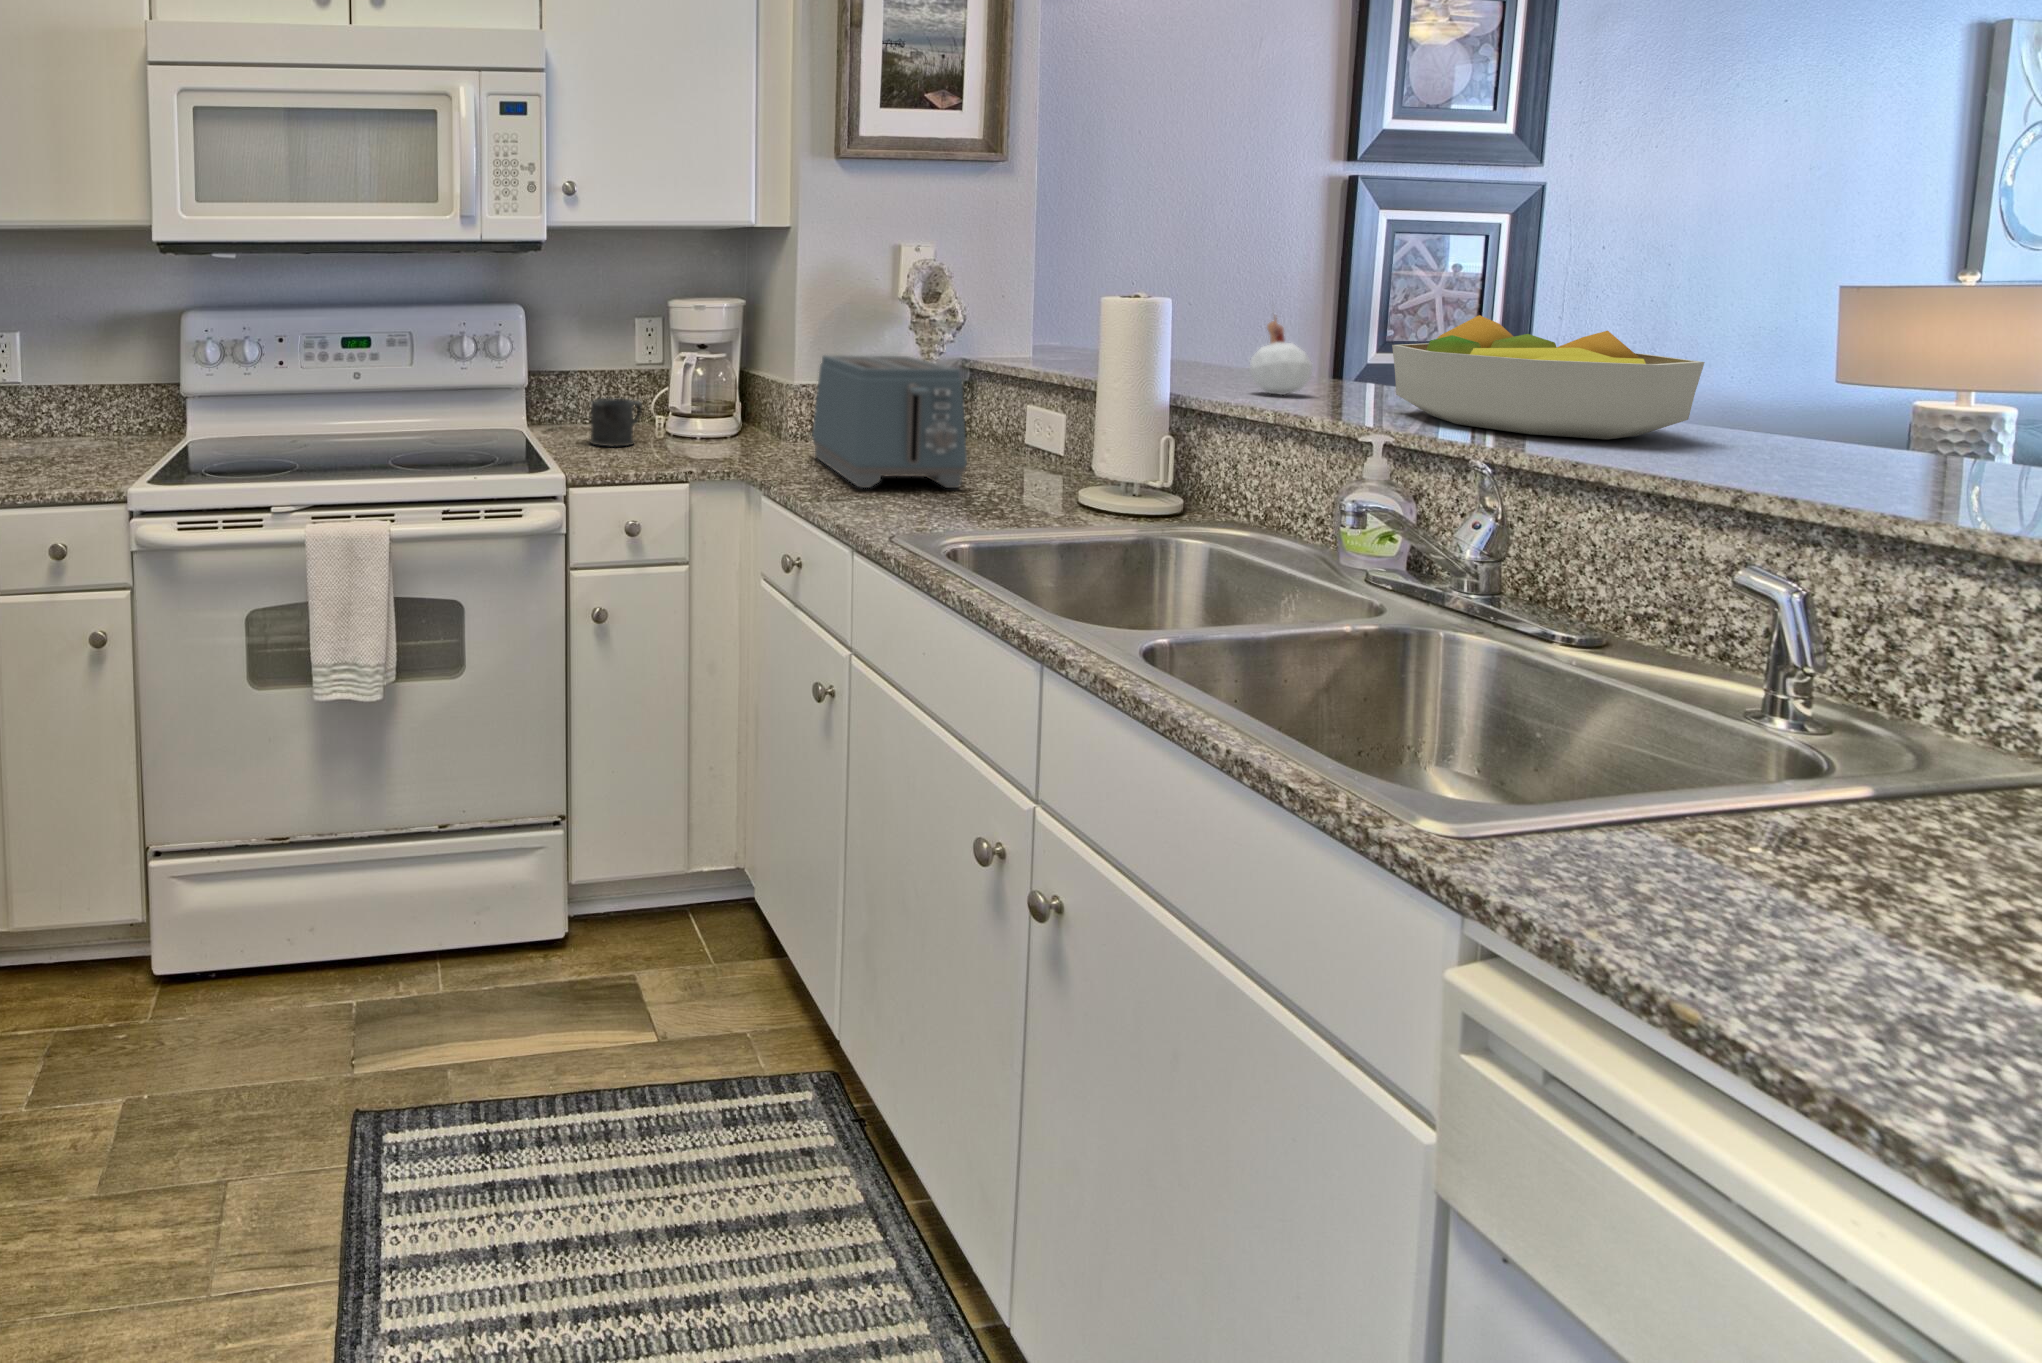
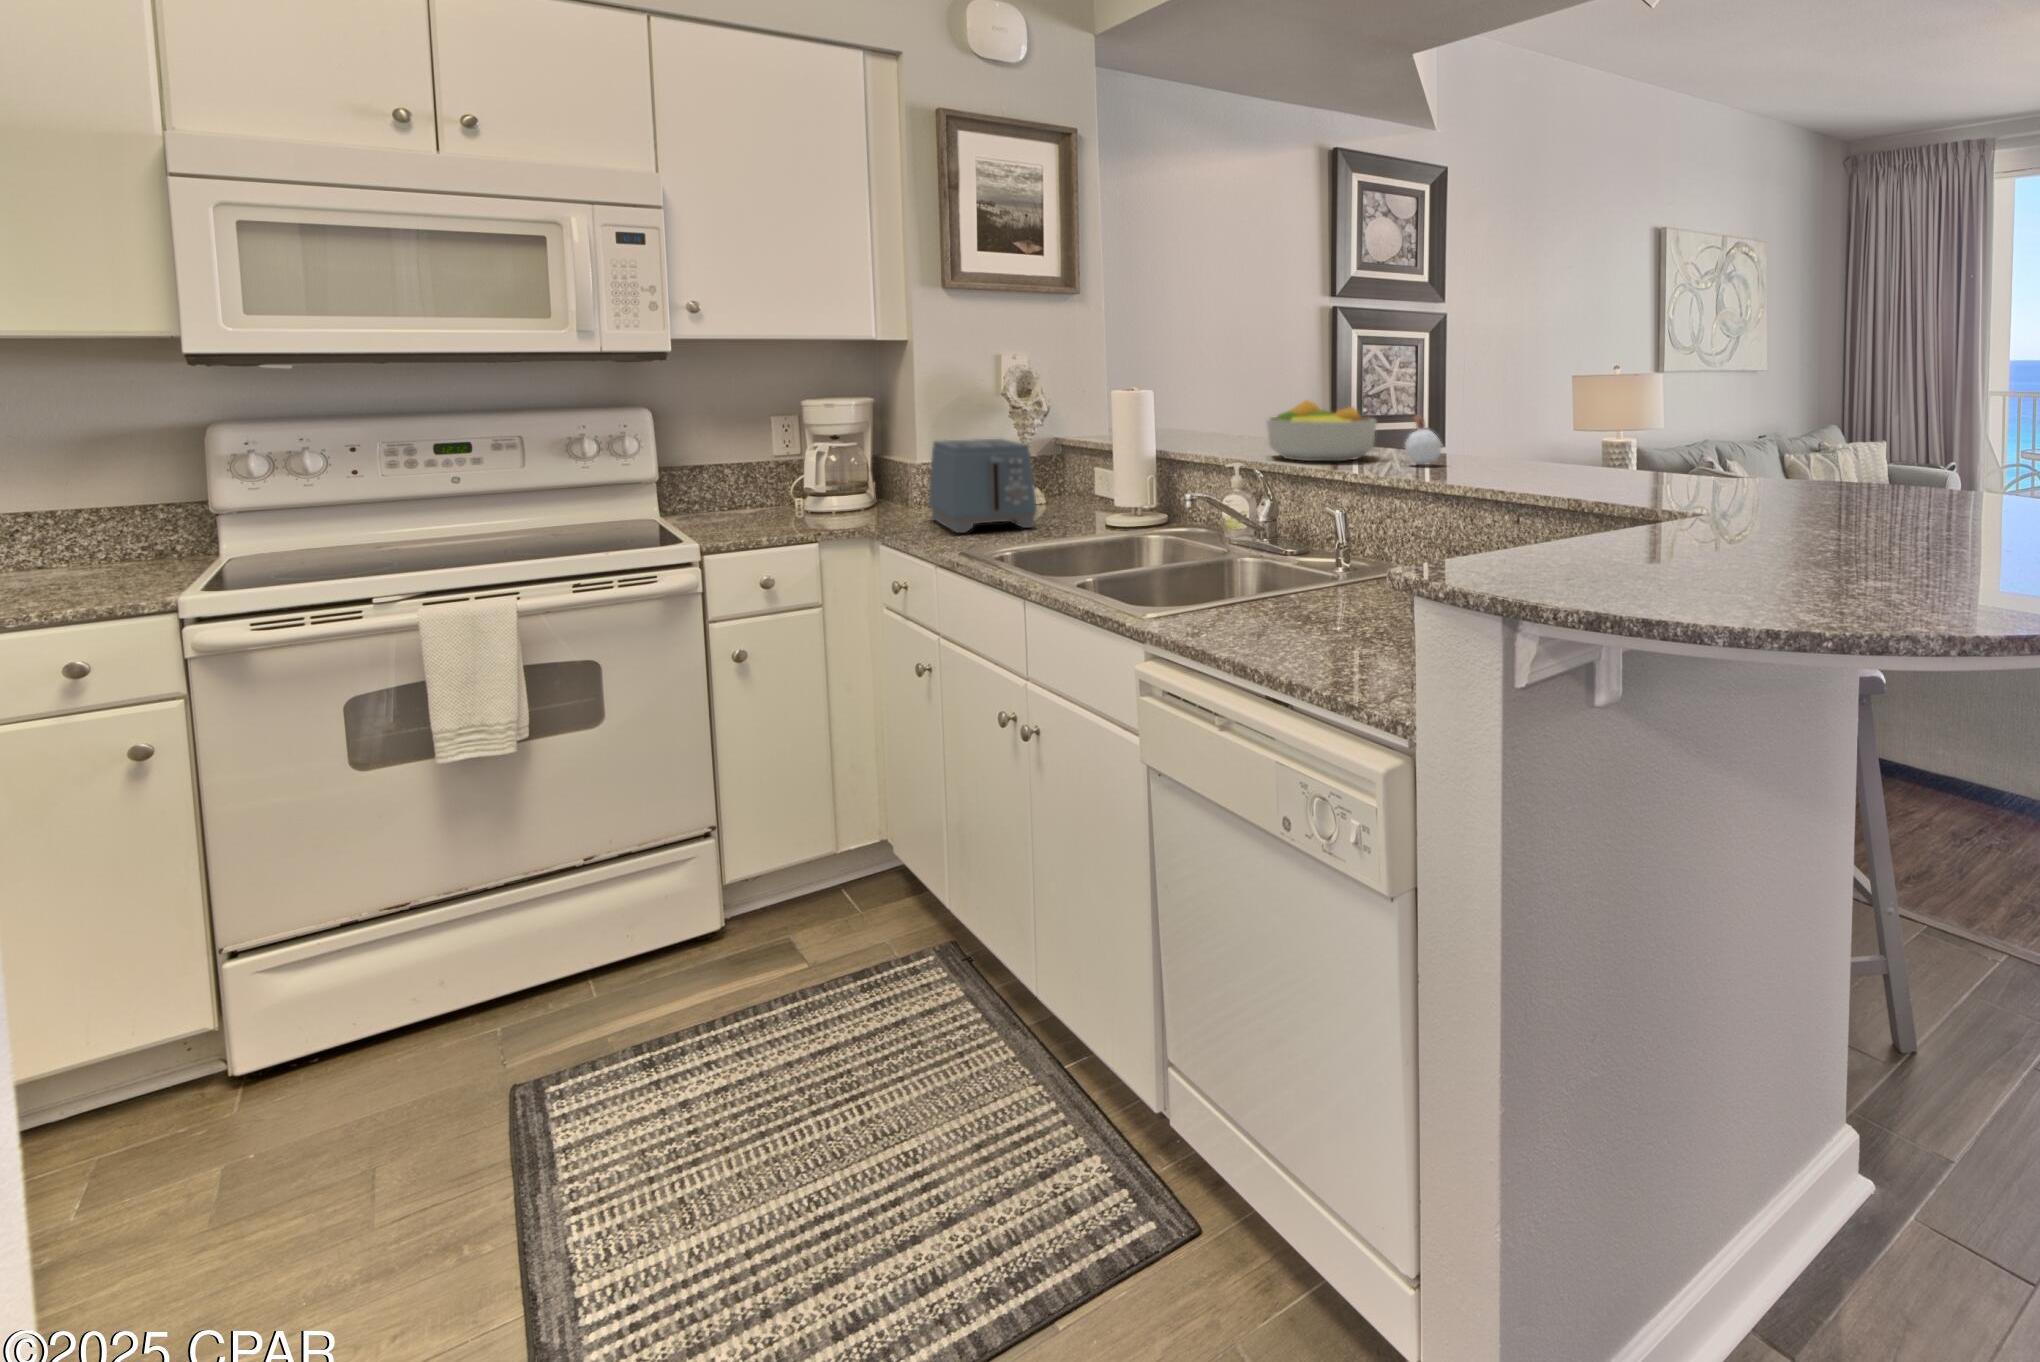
candle: present [1249,310,1313,395] -> present [1405,414,1441,465]
mug: present [590,398,642,447] -> none [725,486,777,526]

